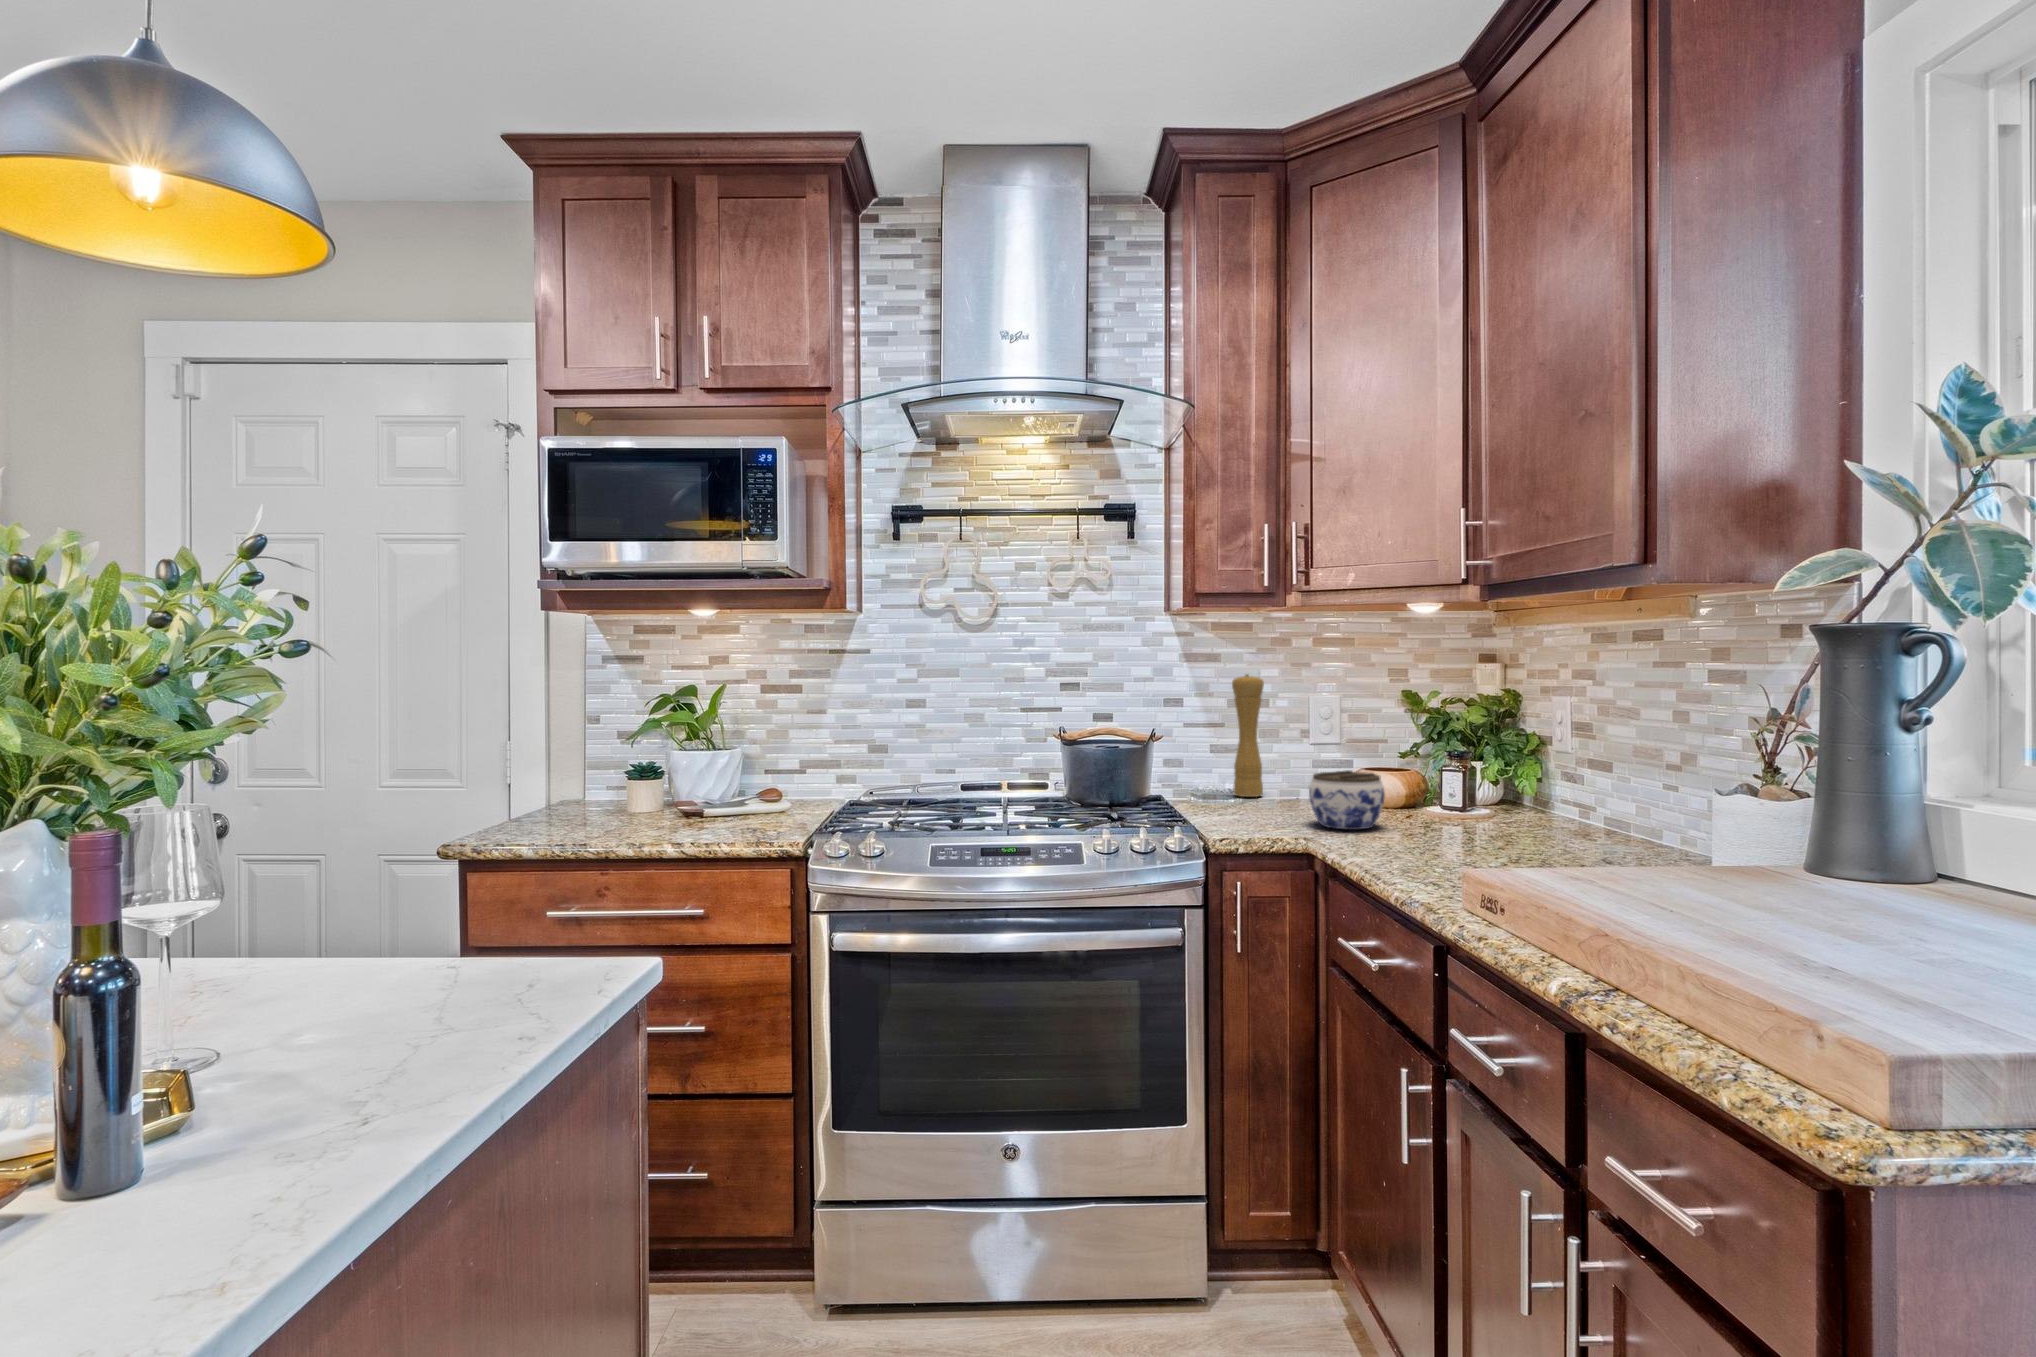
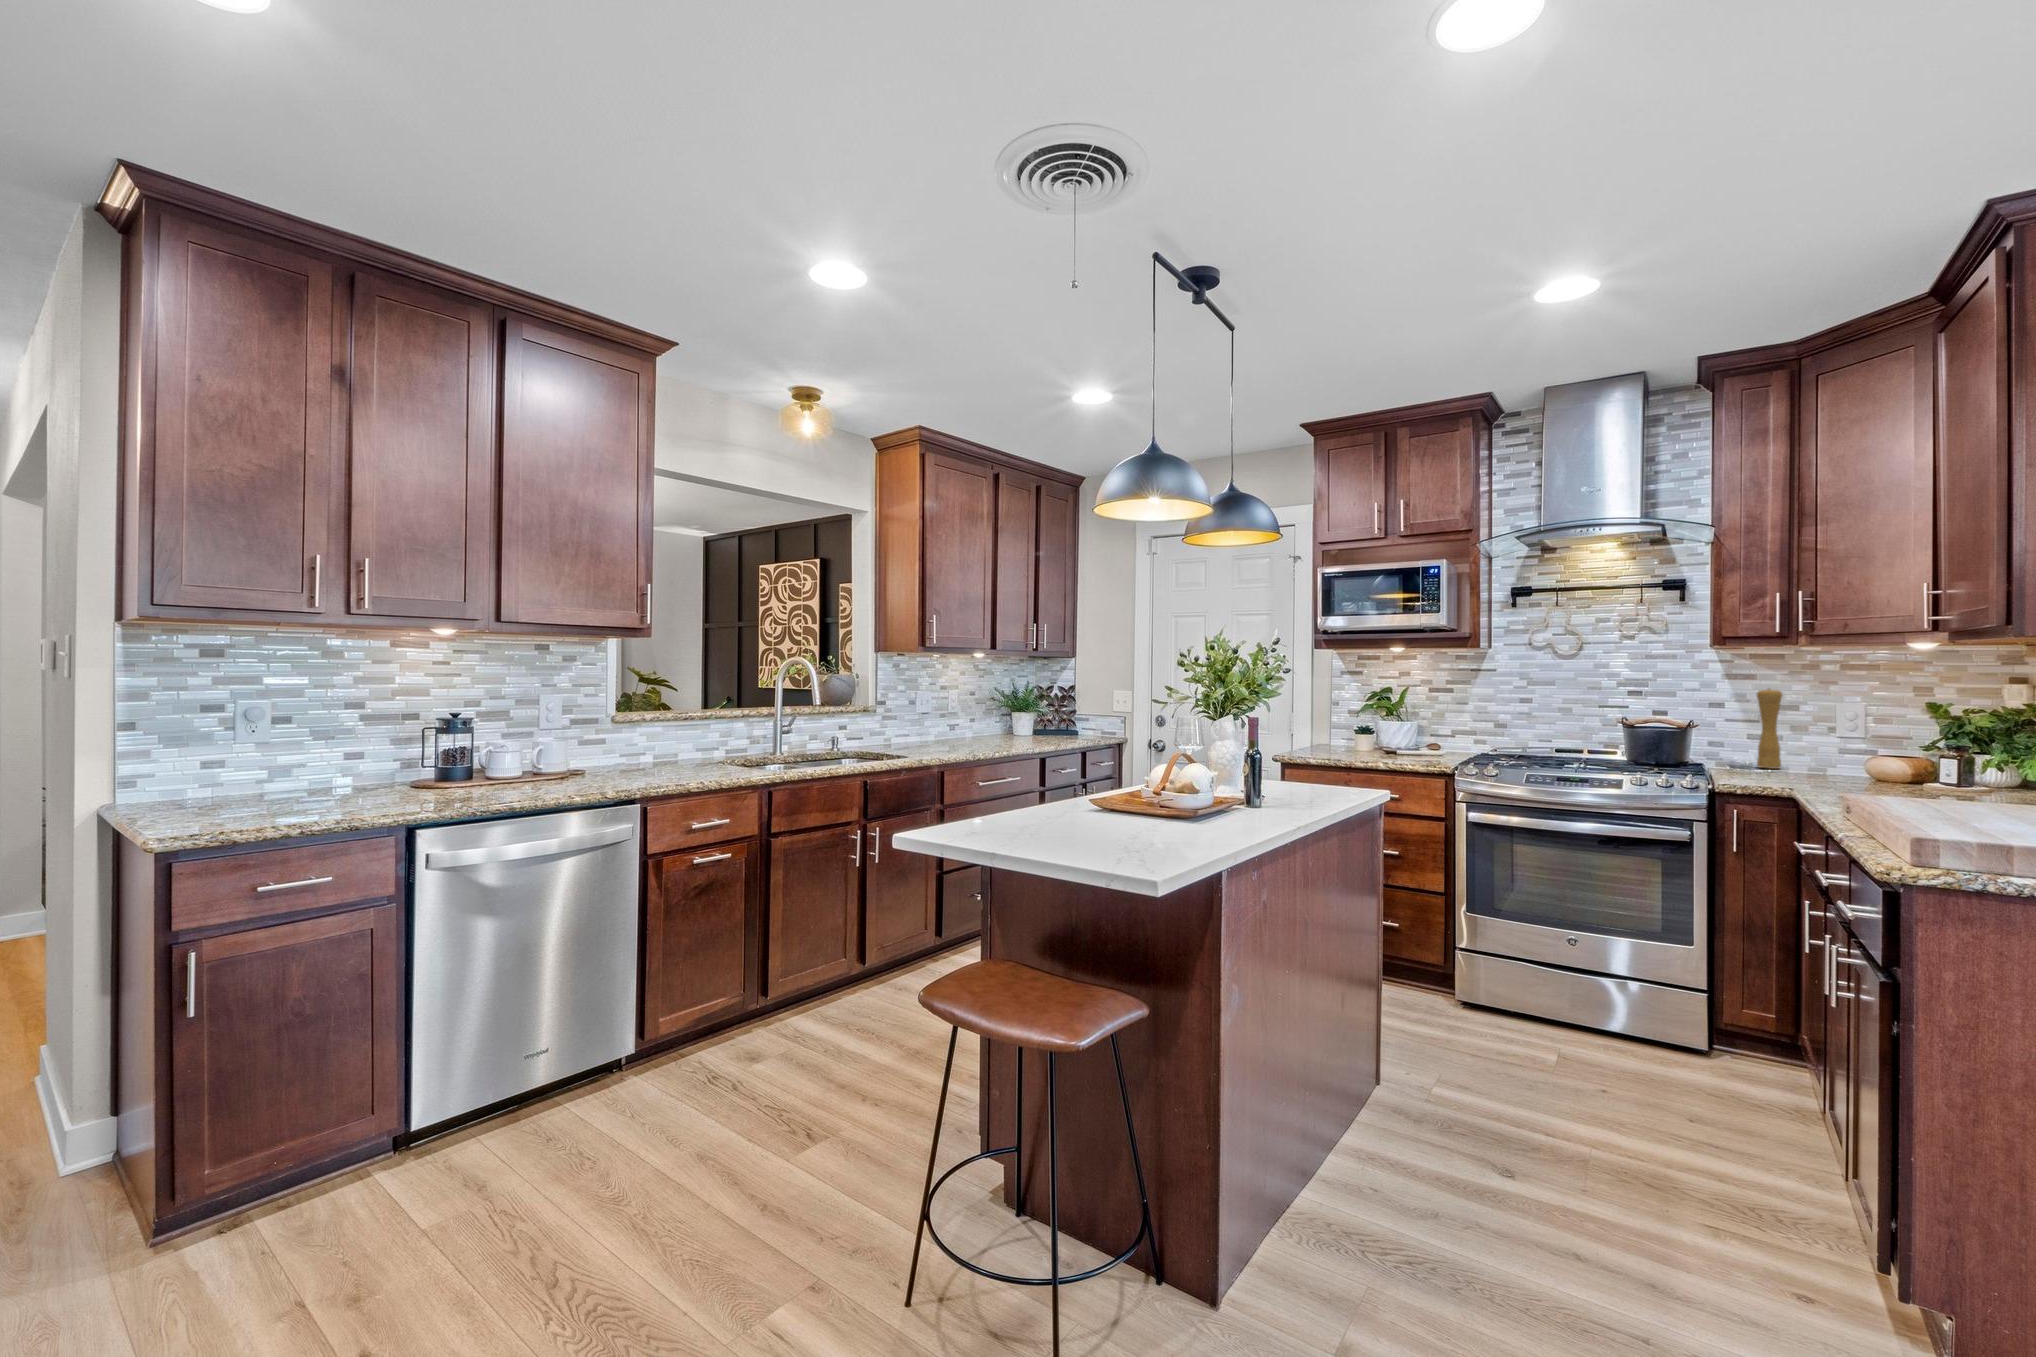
jar: present [1309,770,1385,830] -> none [1788,749,1847,784]

